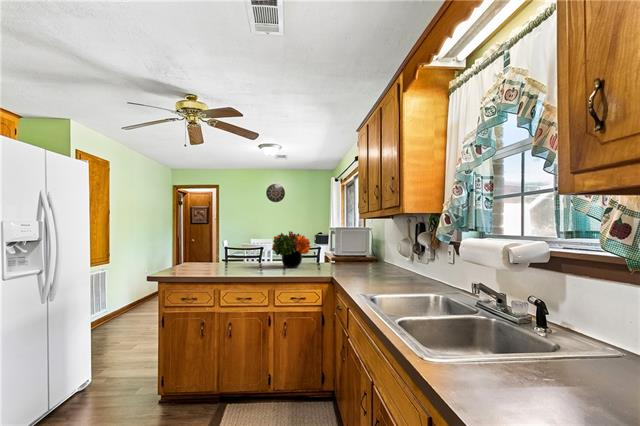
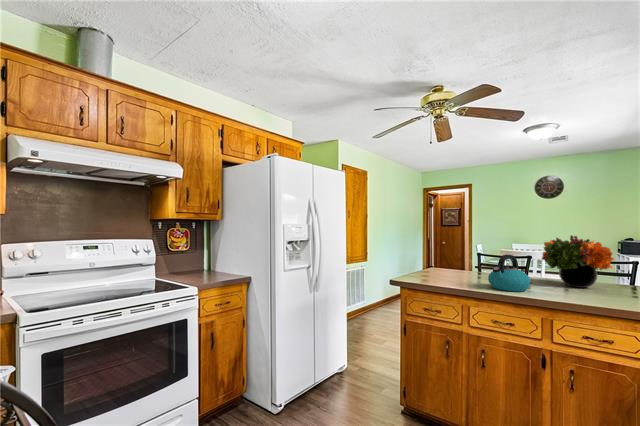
kettle: none [235,246,264,274] -> present [488,254,530,292]

